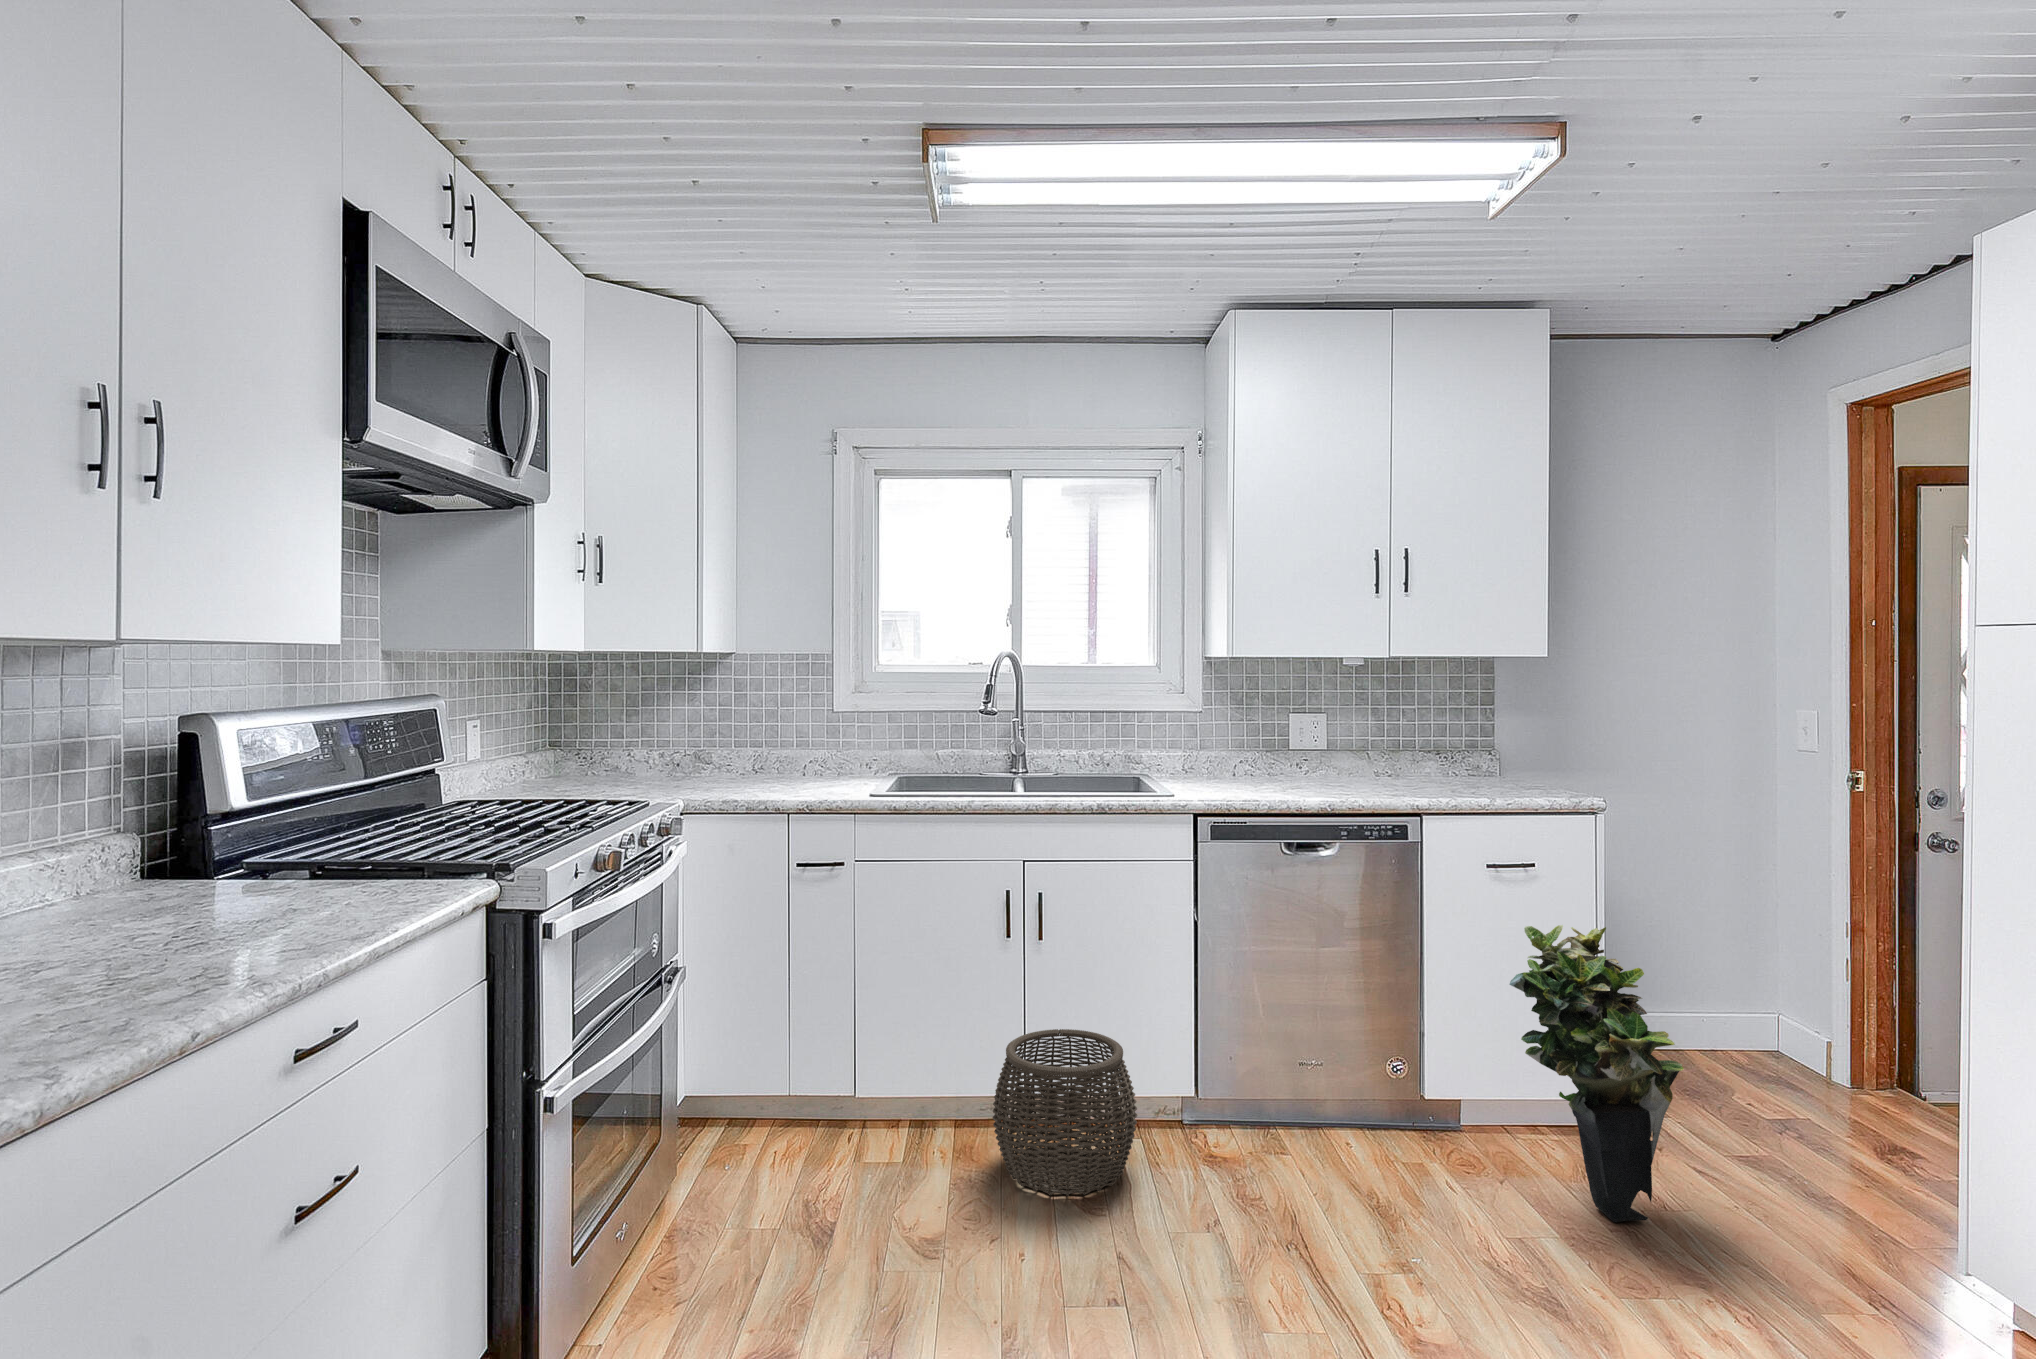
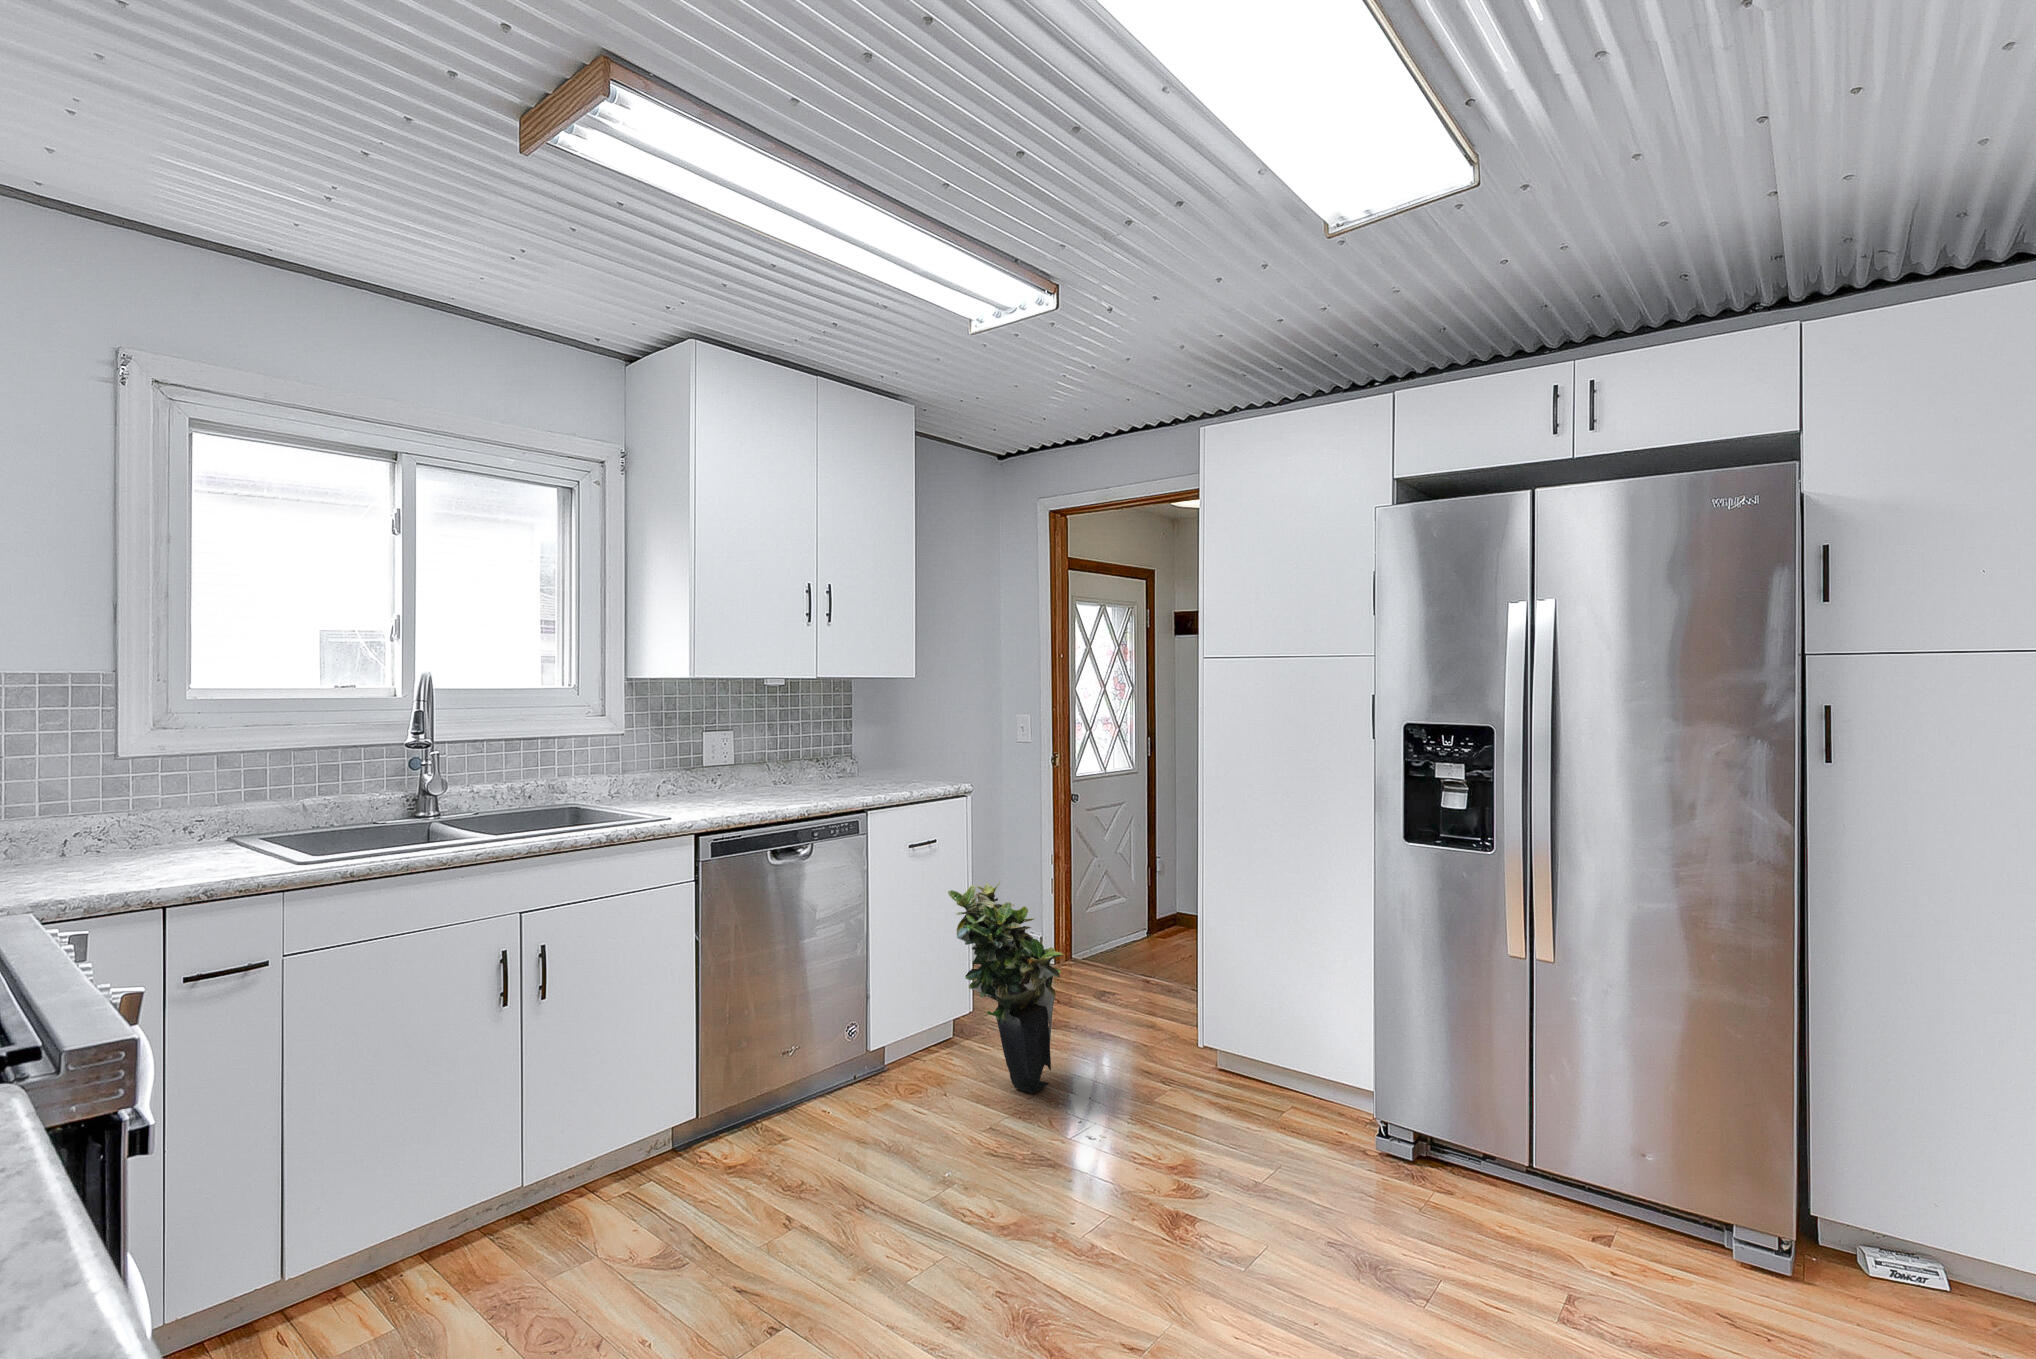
woven basket: present [993,1029,1137,1196] -> none [518,1082,689,1278]

